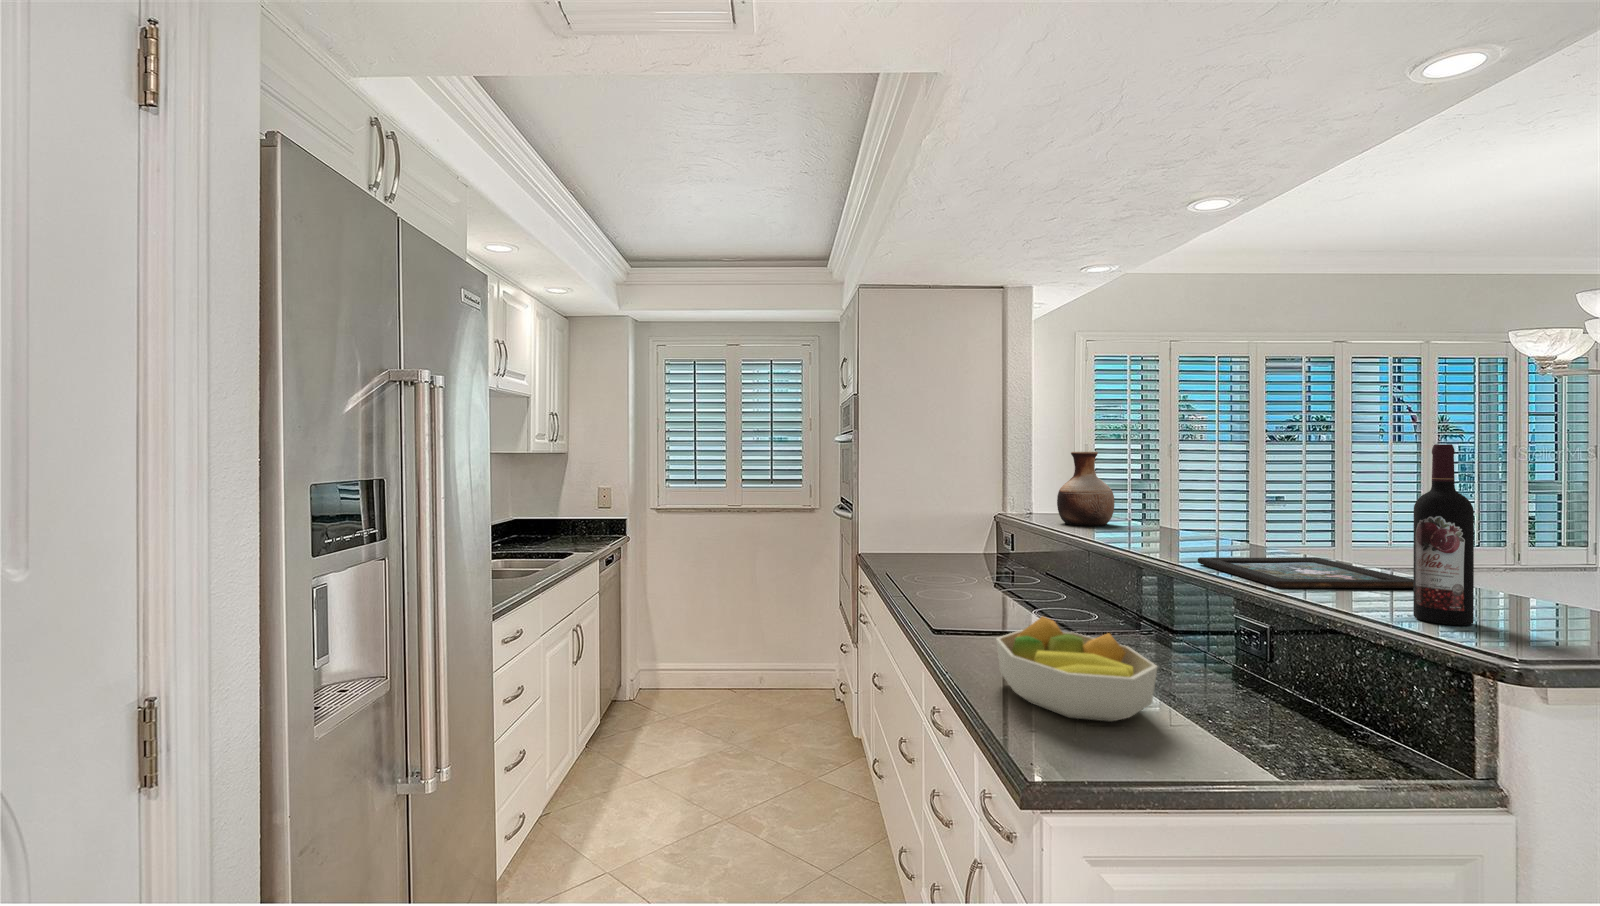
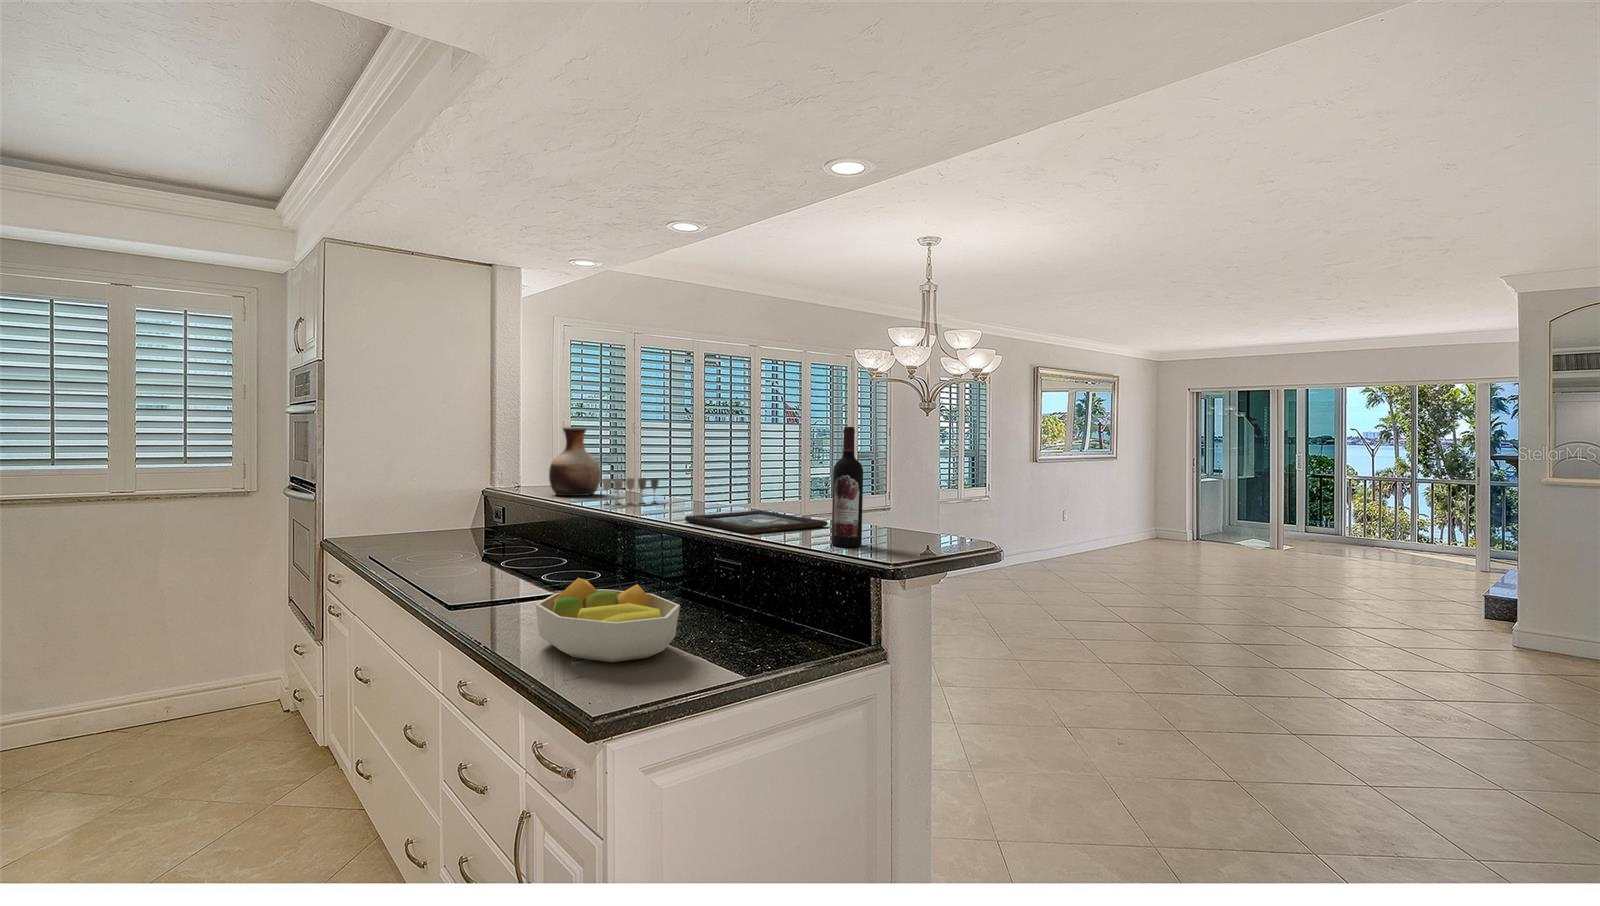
wine glass: none [1108,508,1179,539] -> present [603,478,659,504]

